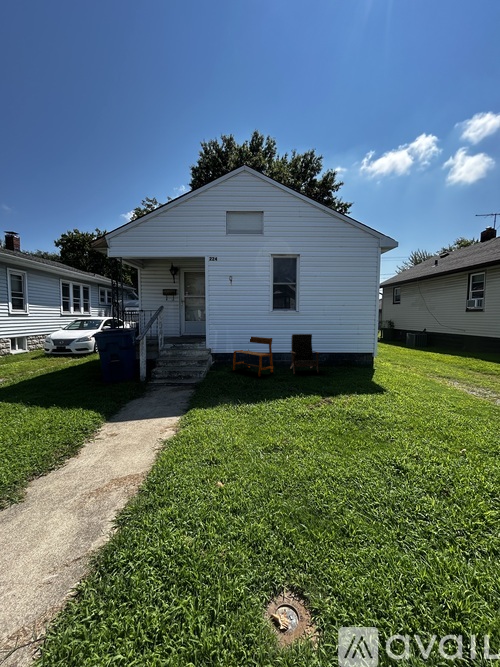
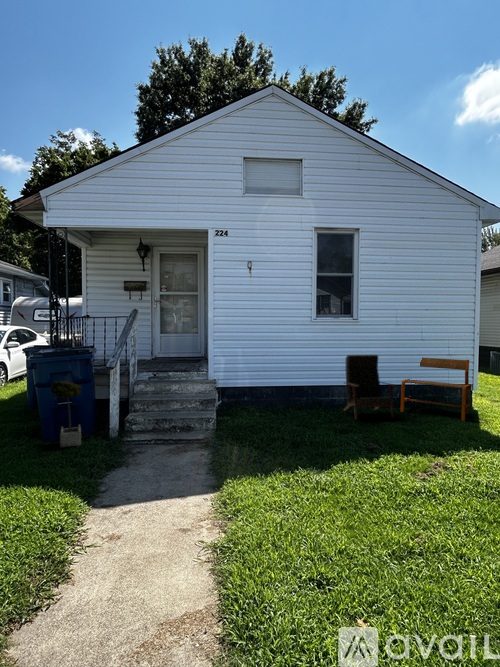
bench: present [233,337,273,377] -> present [400,357,471,421]
potted tree: none [105,347,125,386] -> present [51,381,81,447]

